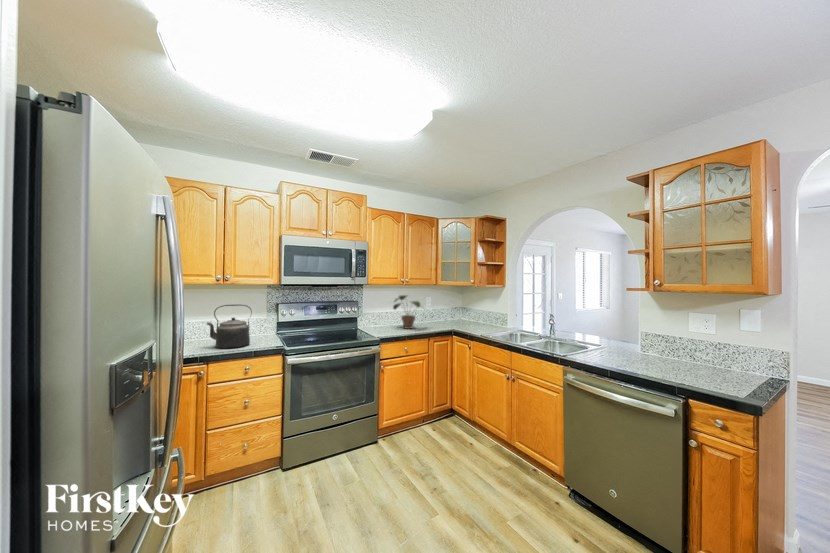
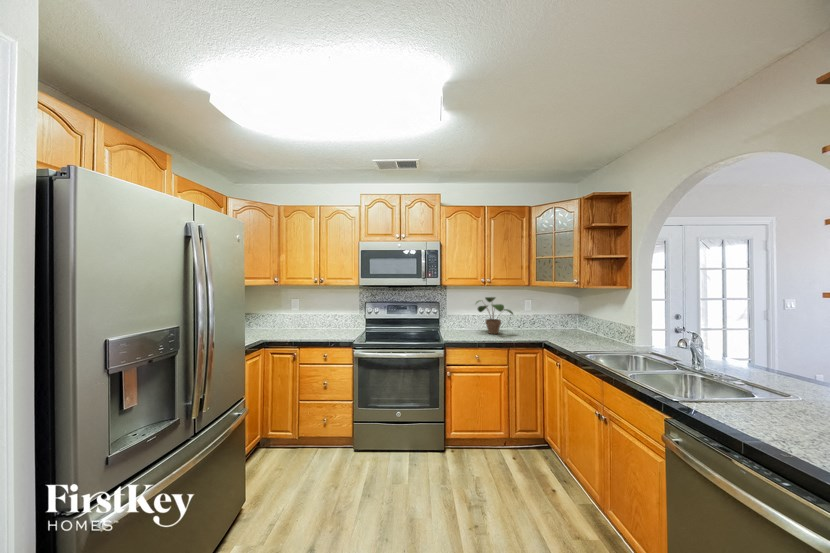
kettle: present [207,304,252,348] -> none [306,303,337,339]

